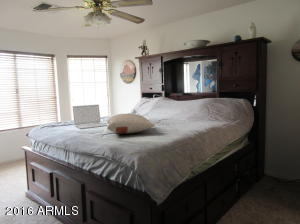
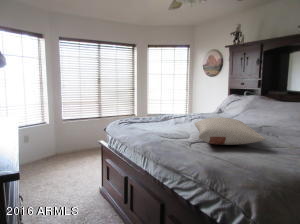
laptop: present [73,105,107,129] -> none [154,101,192,130]

